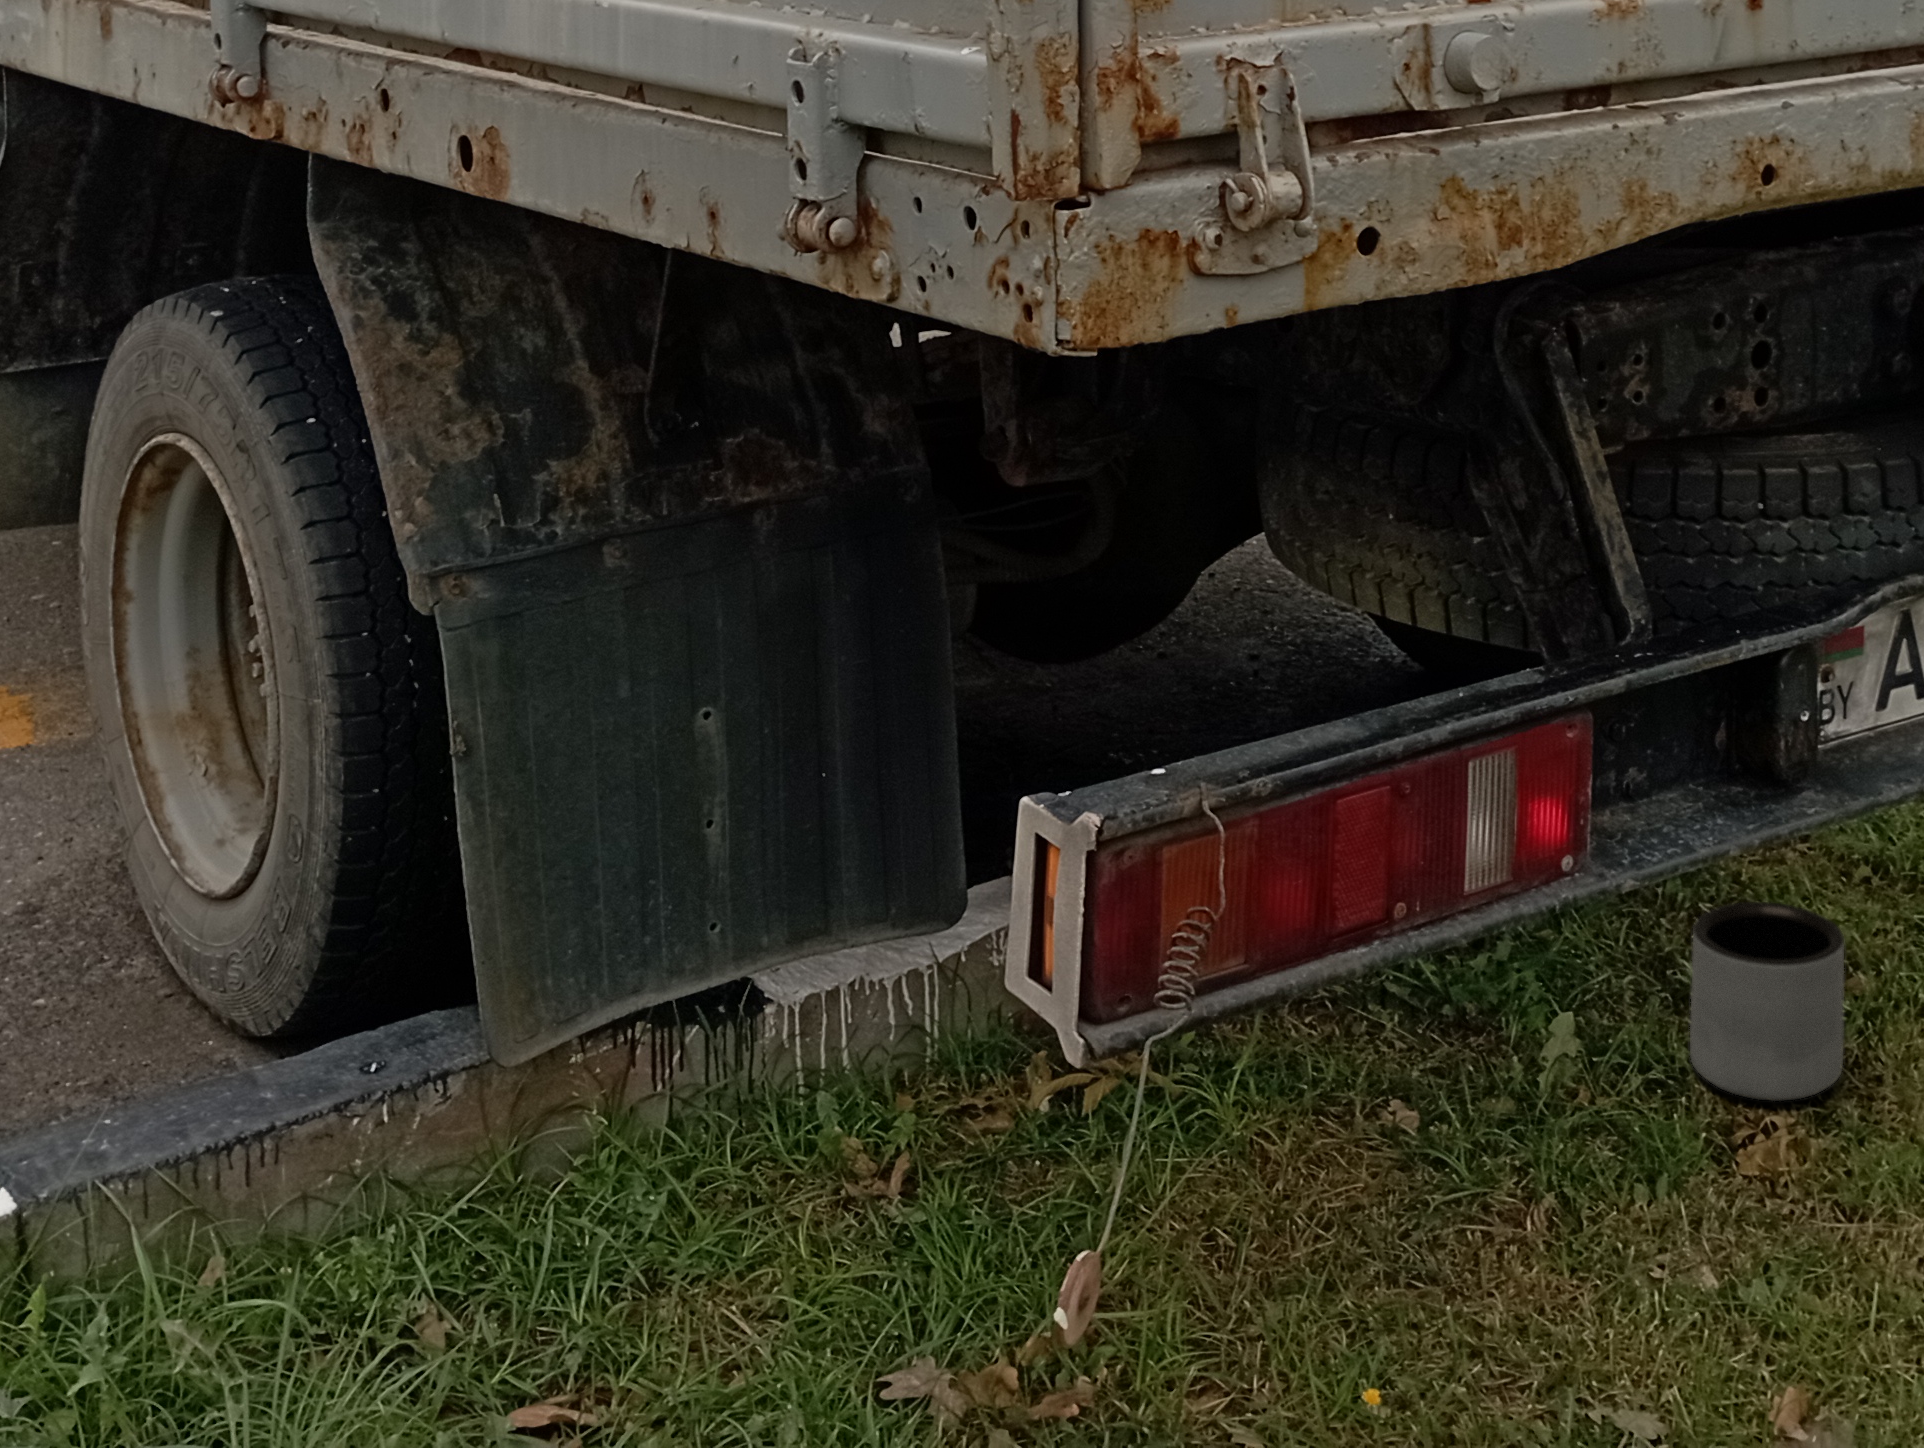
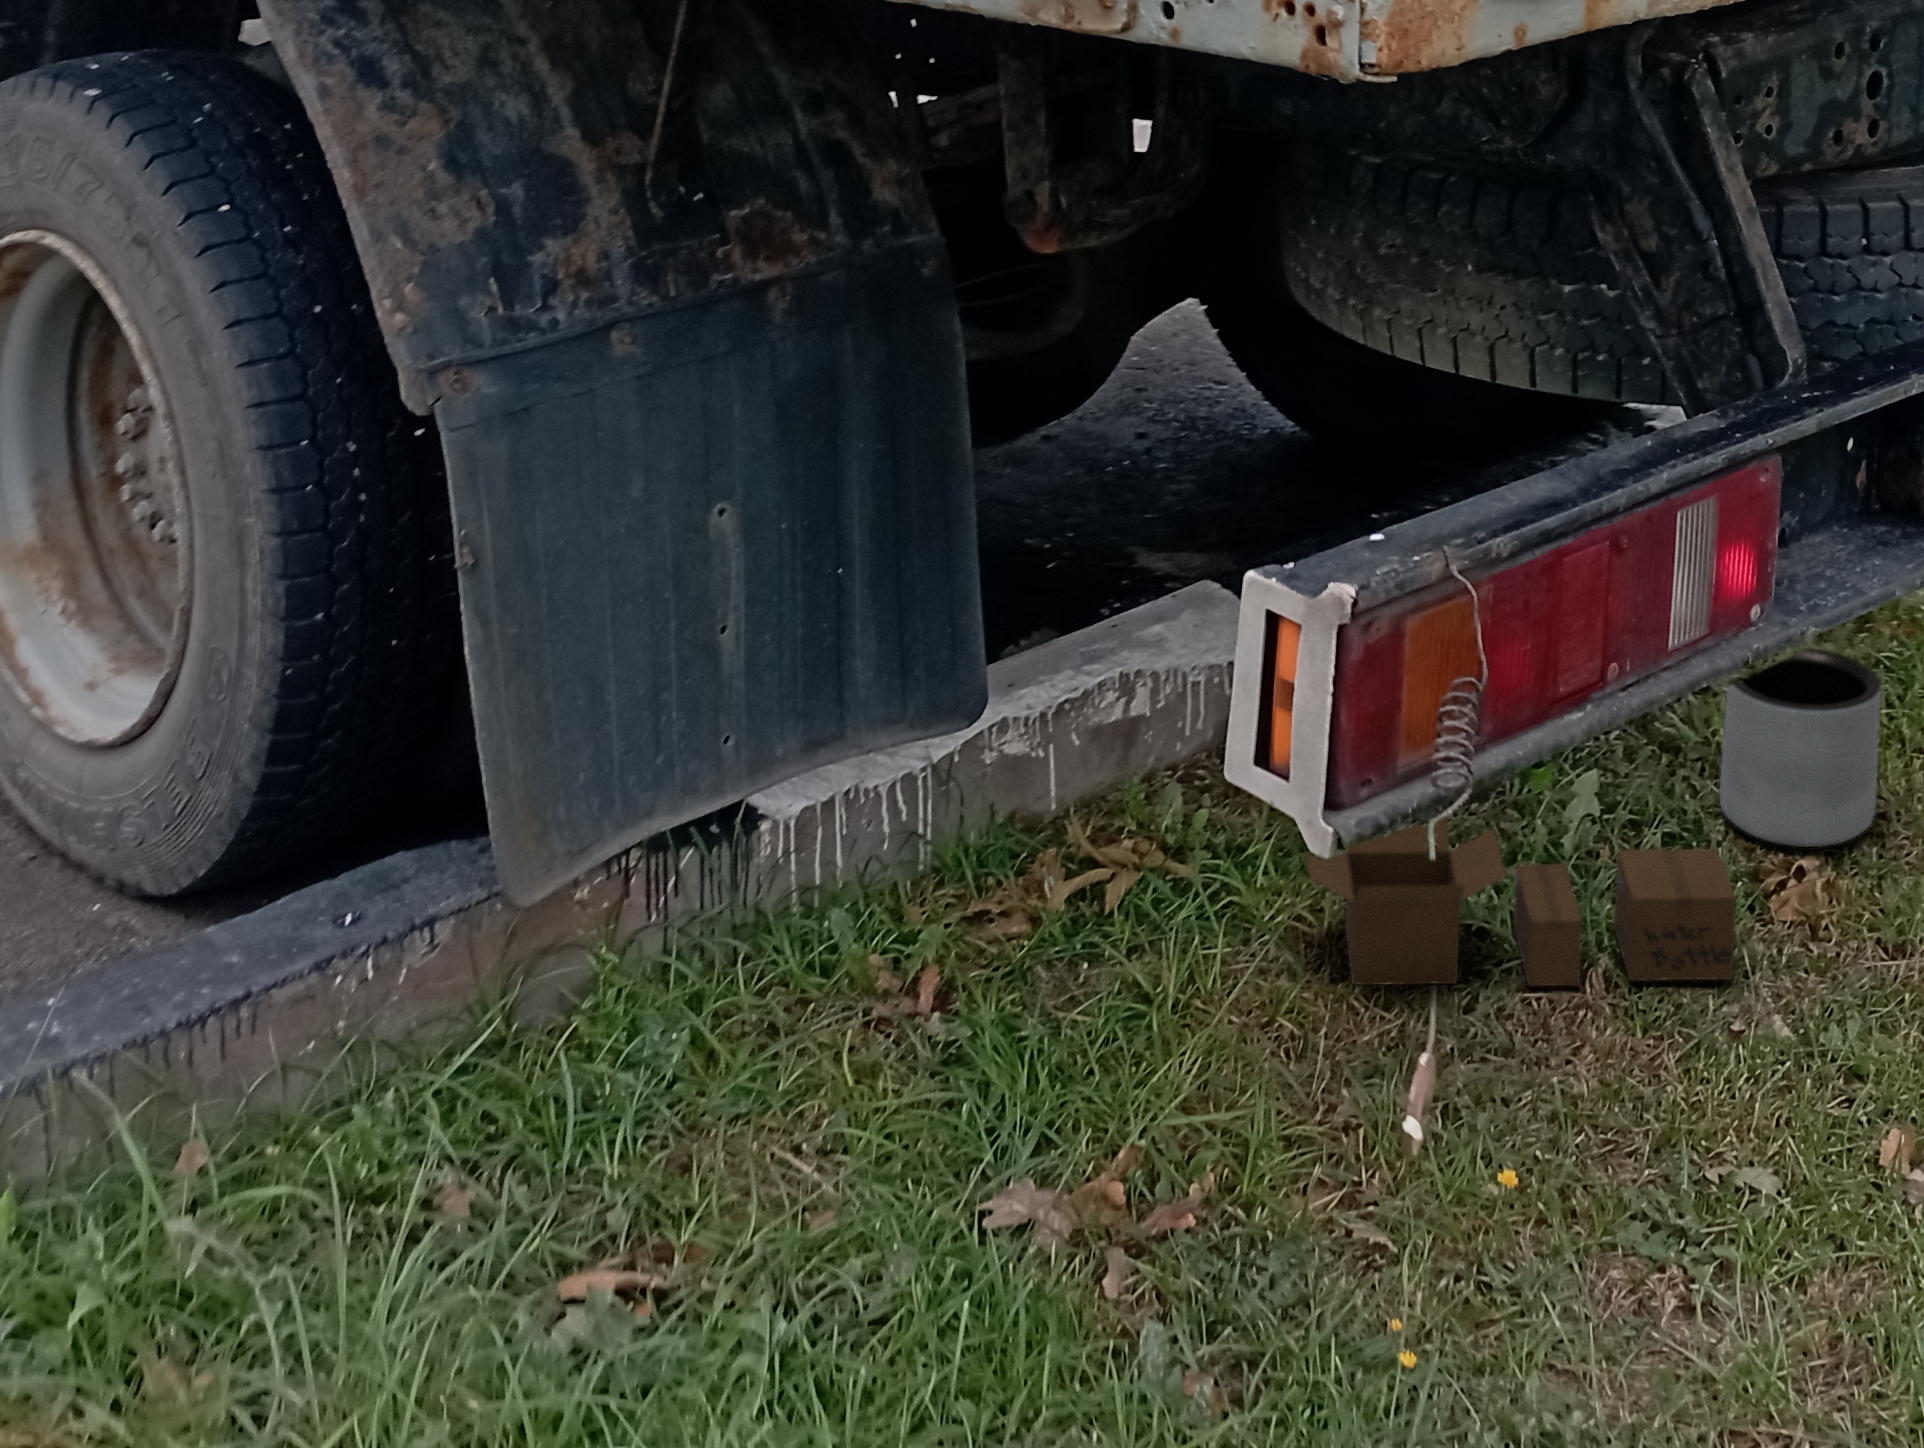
cardboard box: none [1242,1026,1652,1221] -> present [1307,816,1736,986]

